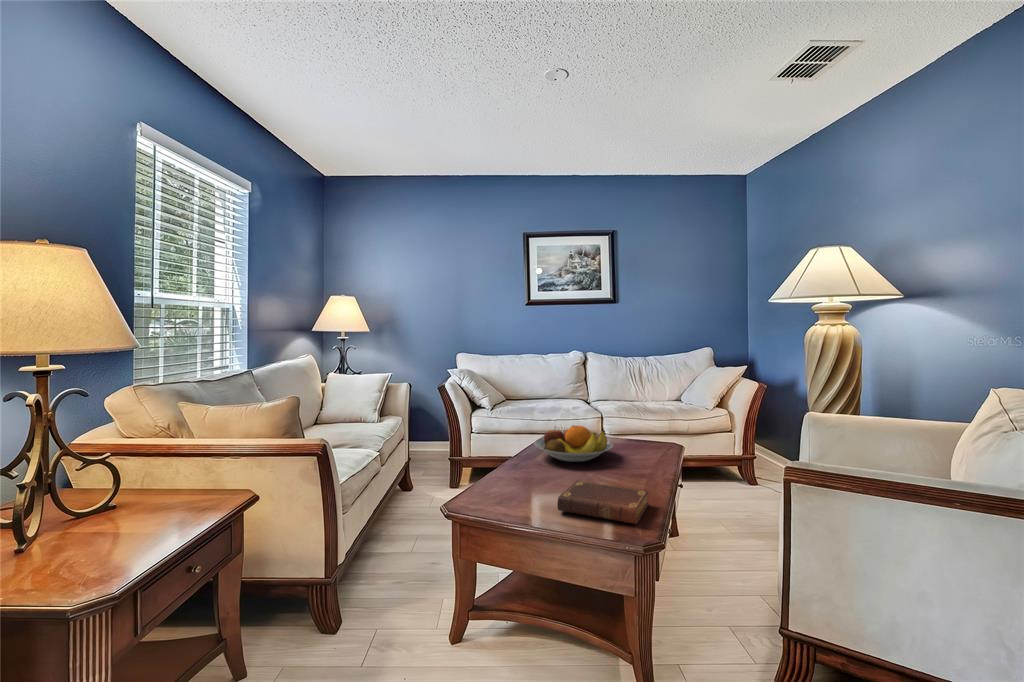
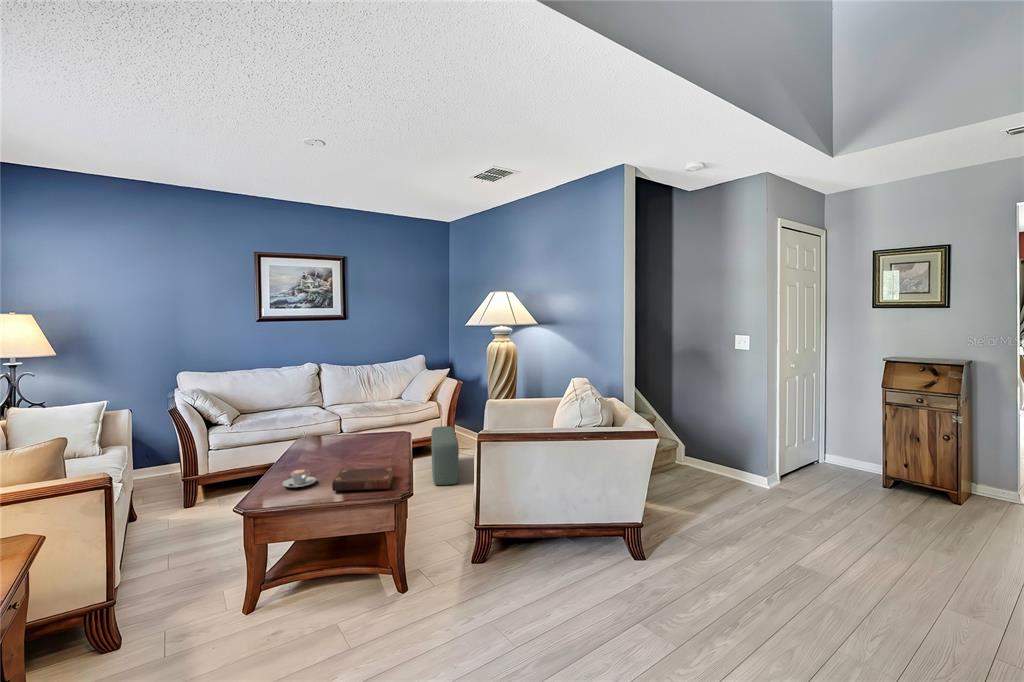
fruit bowl: present [535,425,613,462] -> none [296,430,361,459]
pouf: none [717,439,757,523] -> present [431,426,459,485]
coffee cup: none [504,471,545,495] -> present [282,469,316,487]

